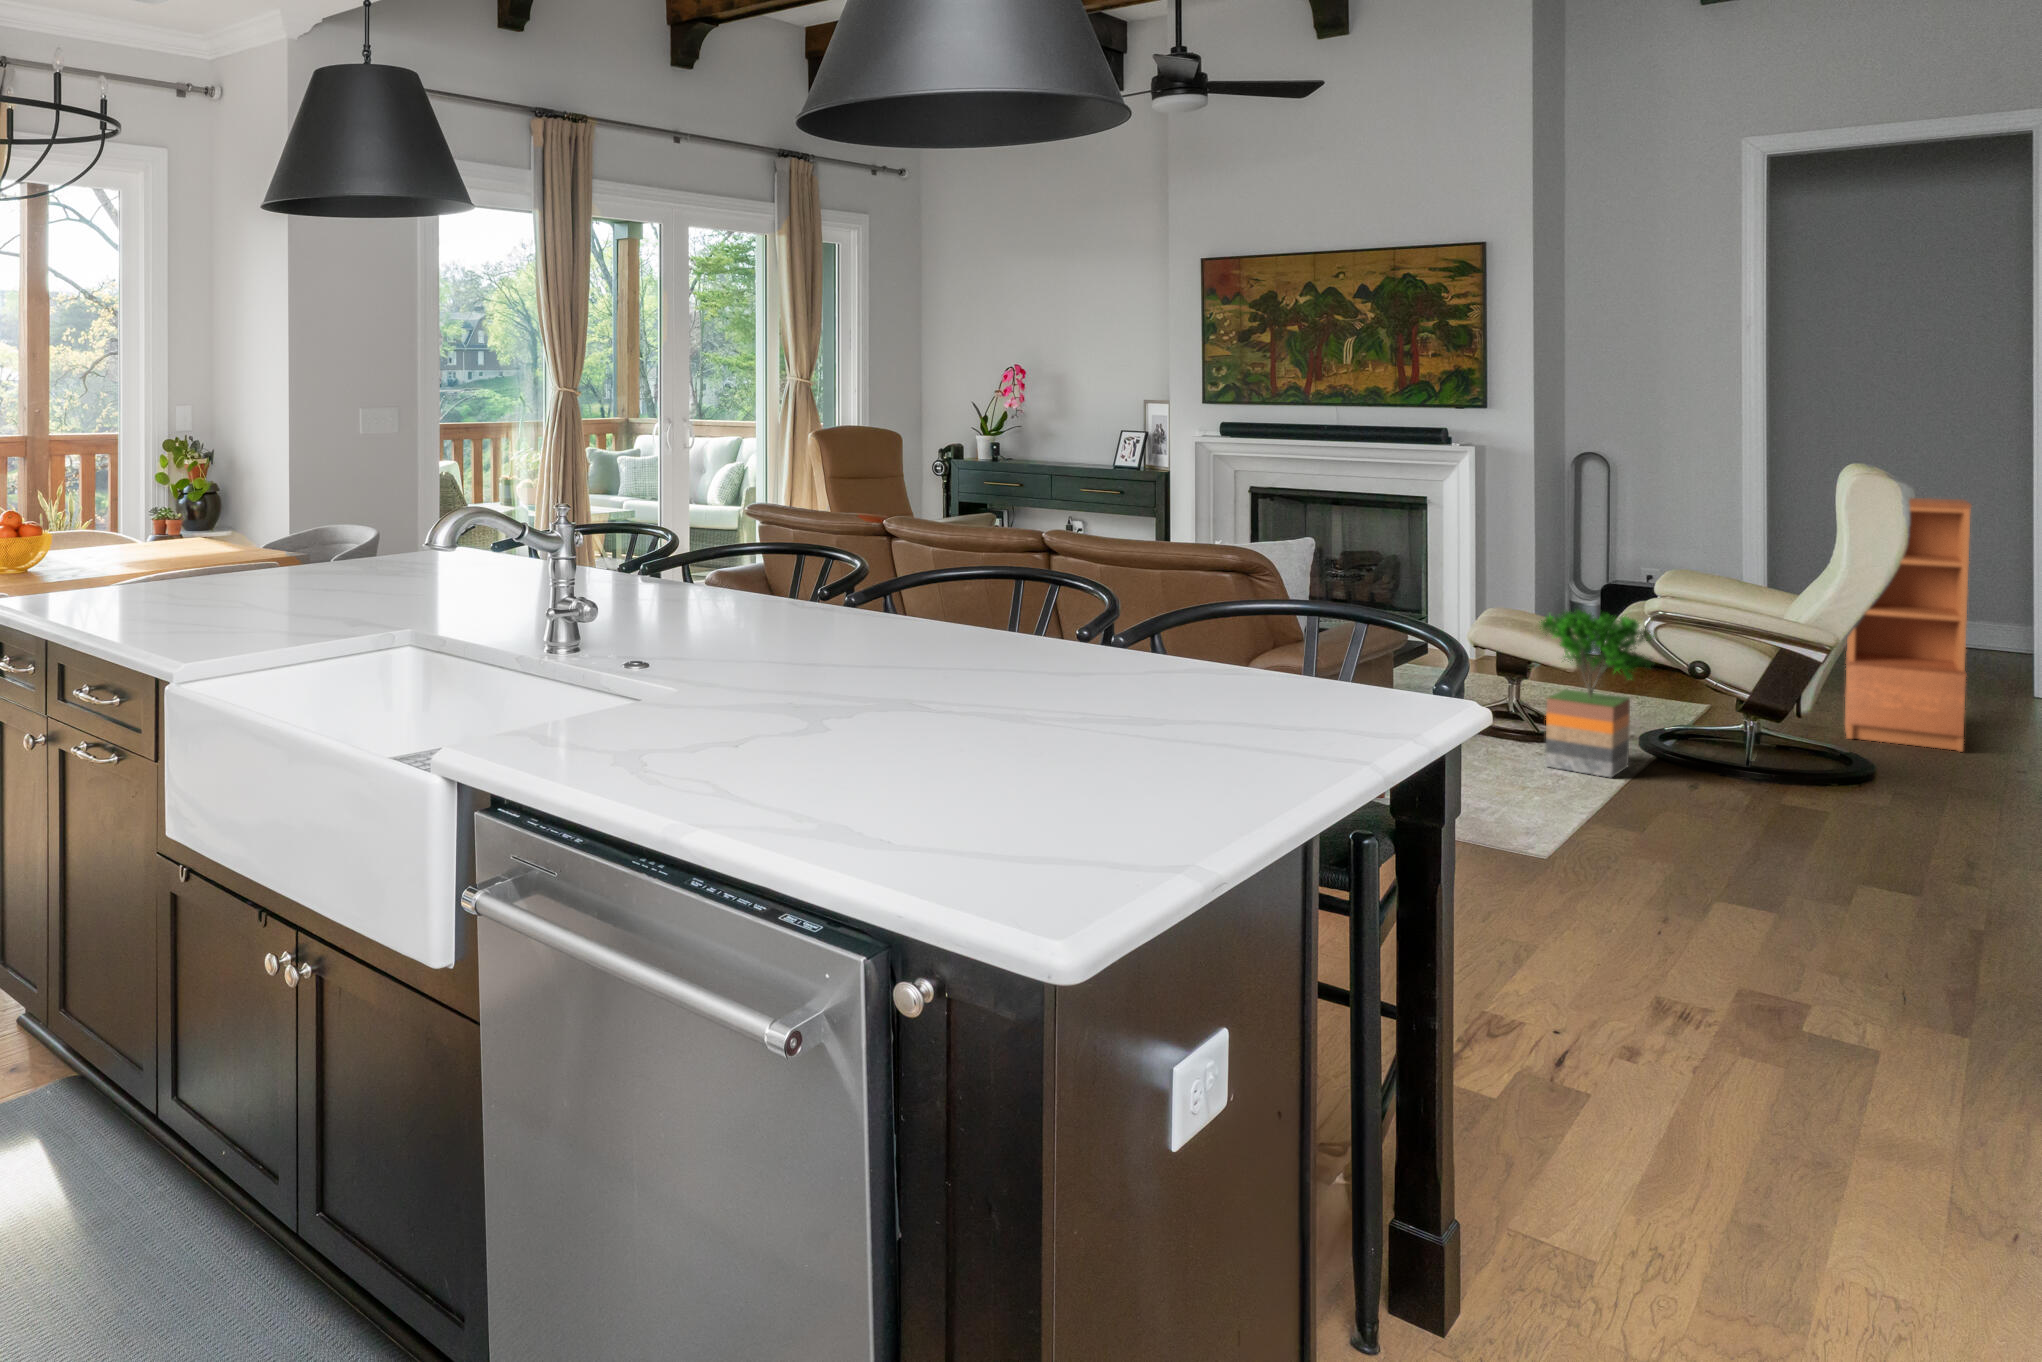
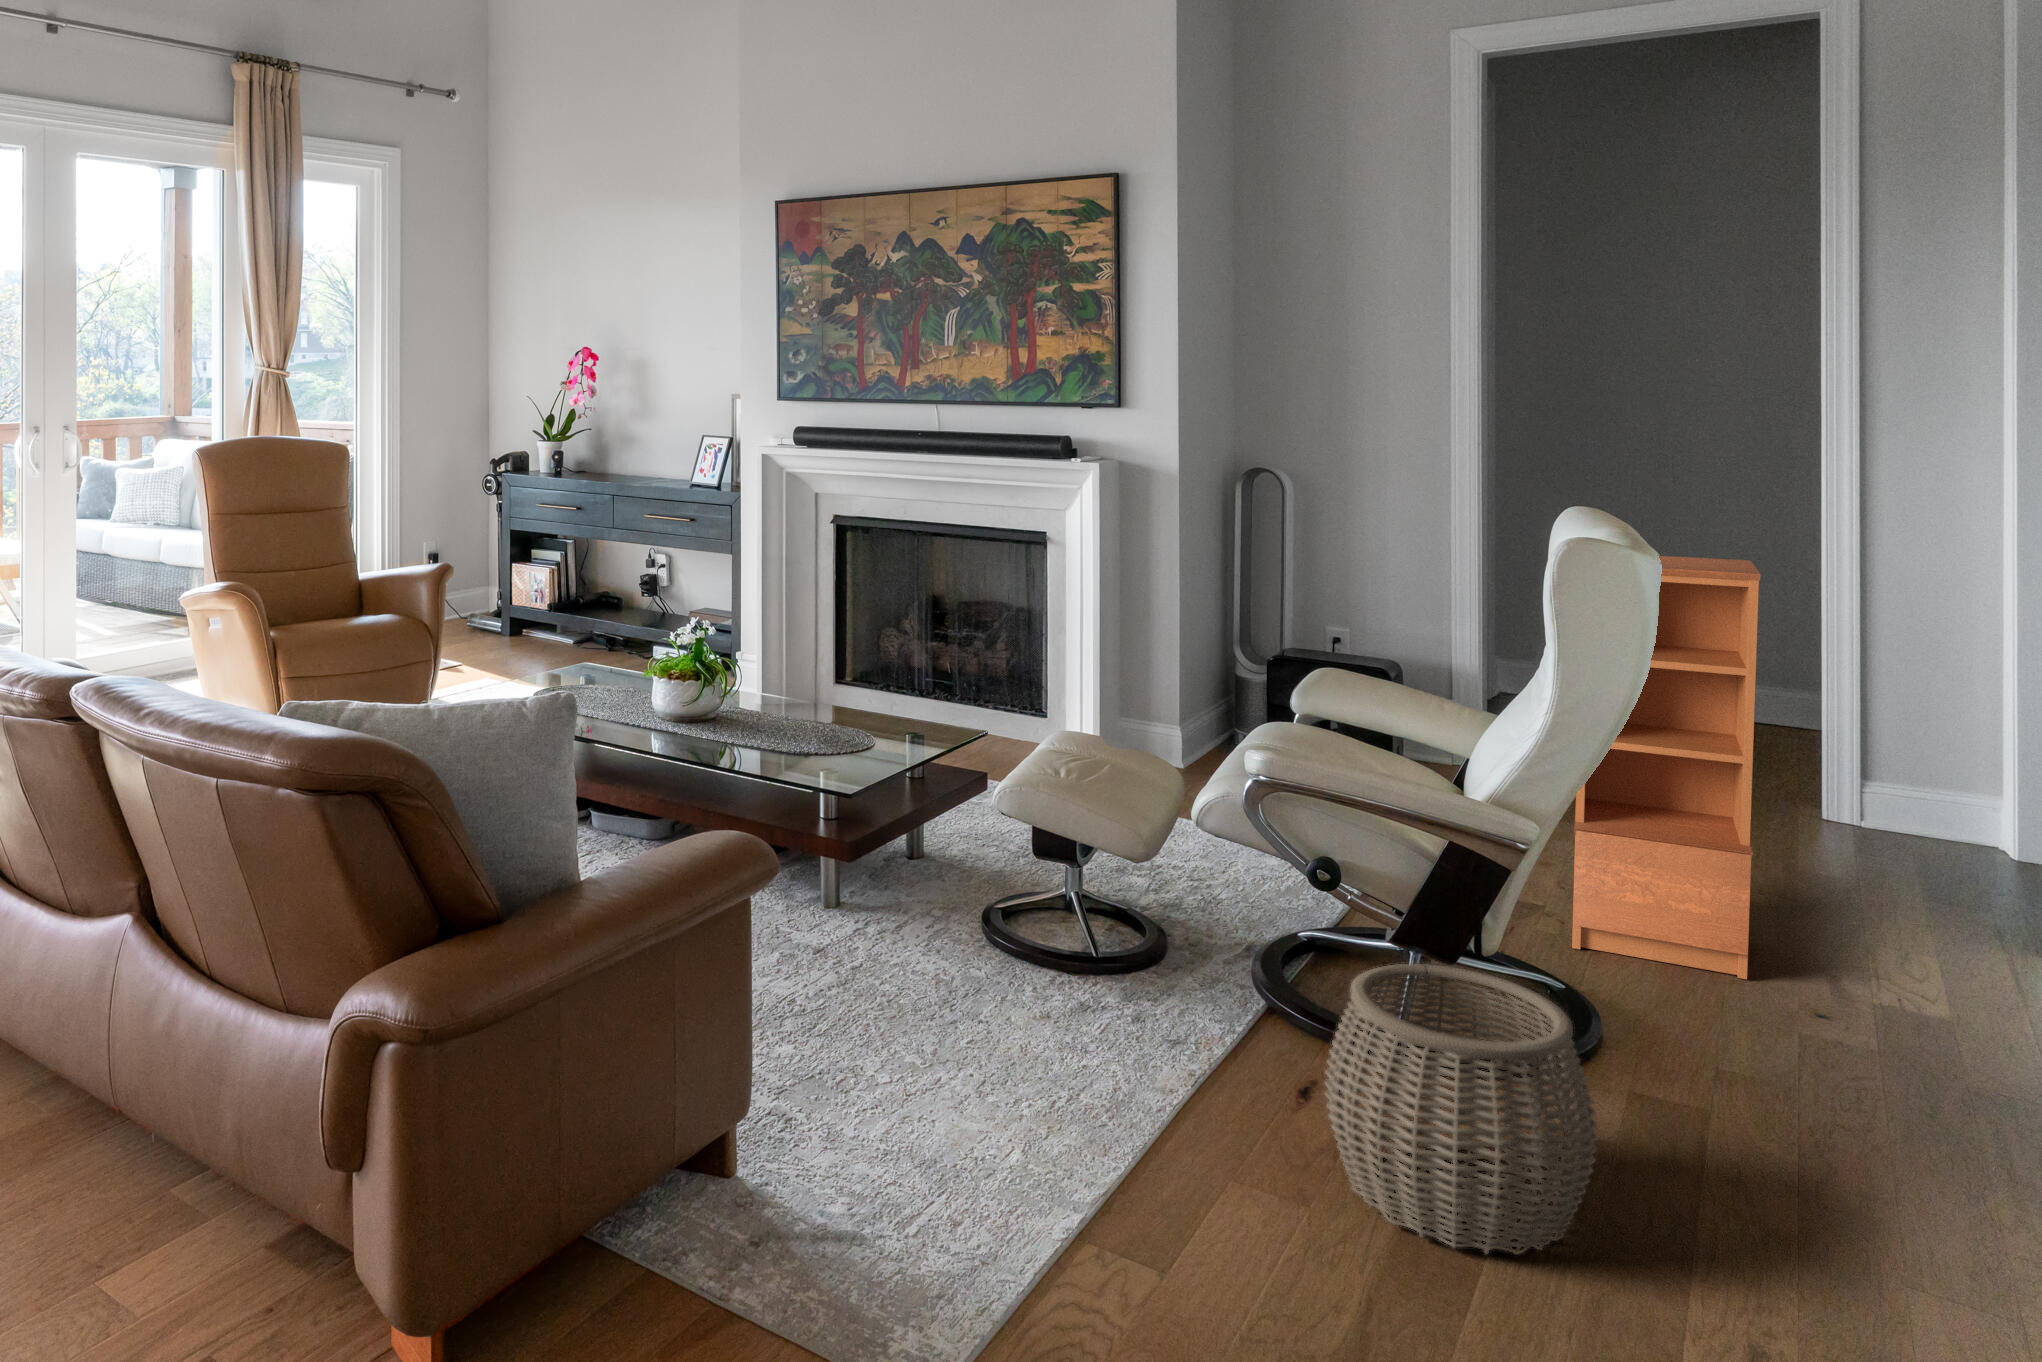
potted tree: present [1539,610,1654,777] -> none [1060,763,1249,1079]
woven basket: none [1722,700,1881,831] -> present [1325,964,1598,1255]

